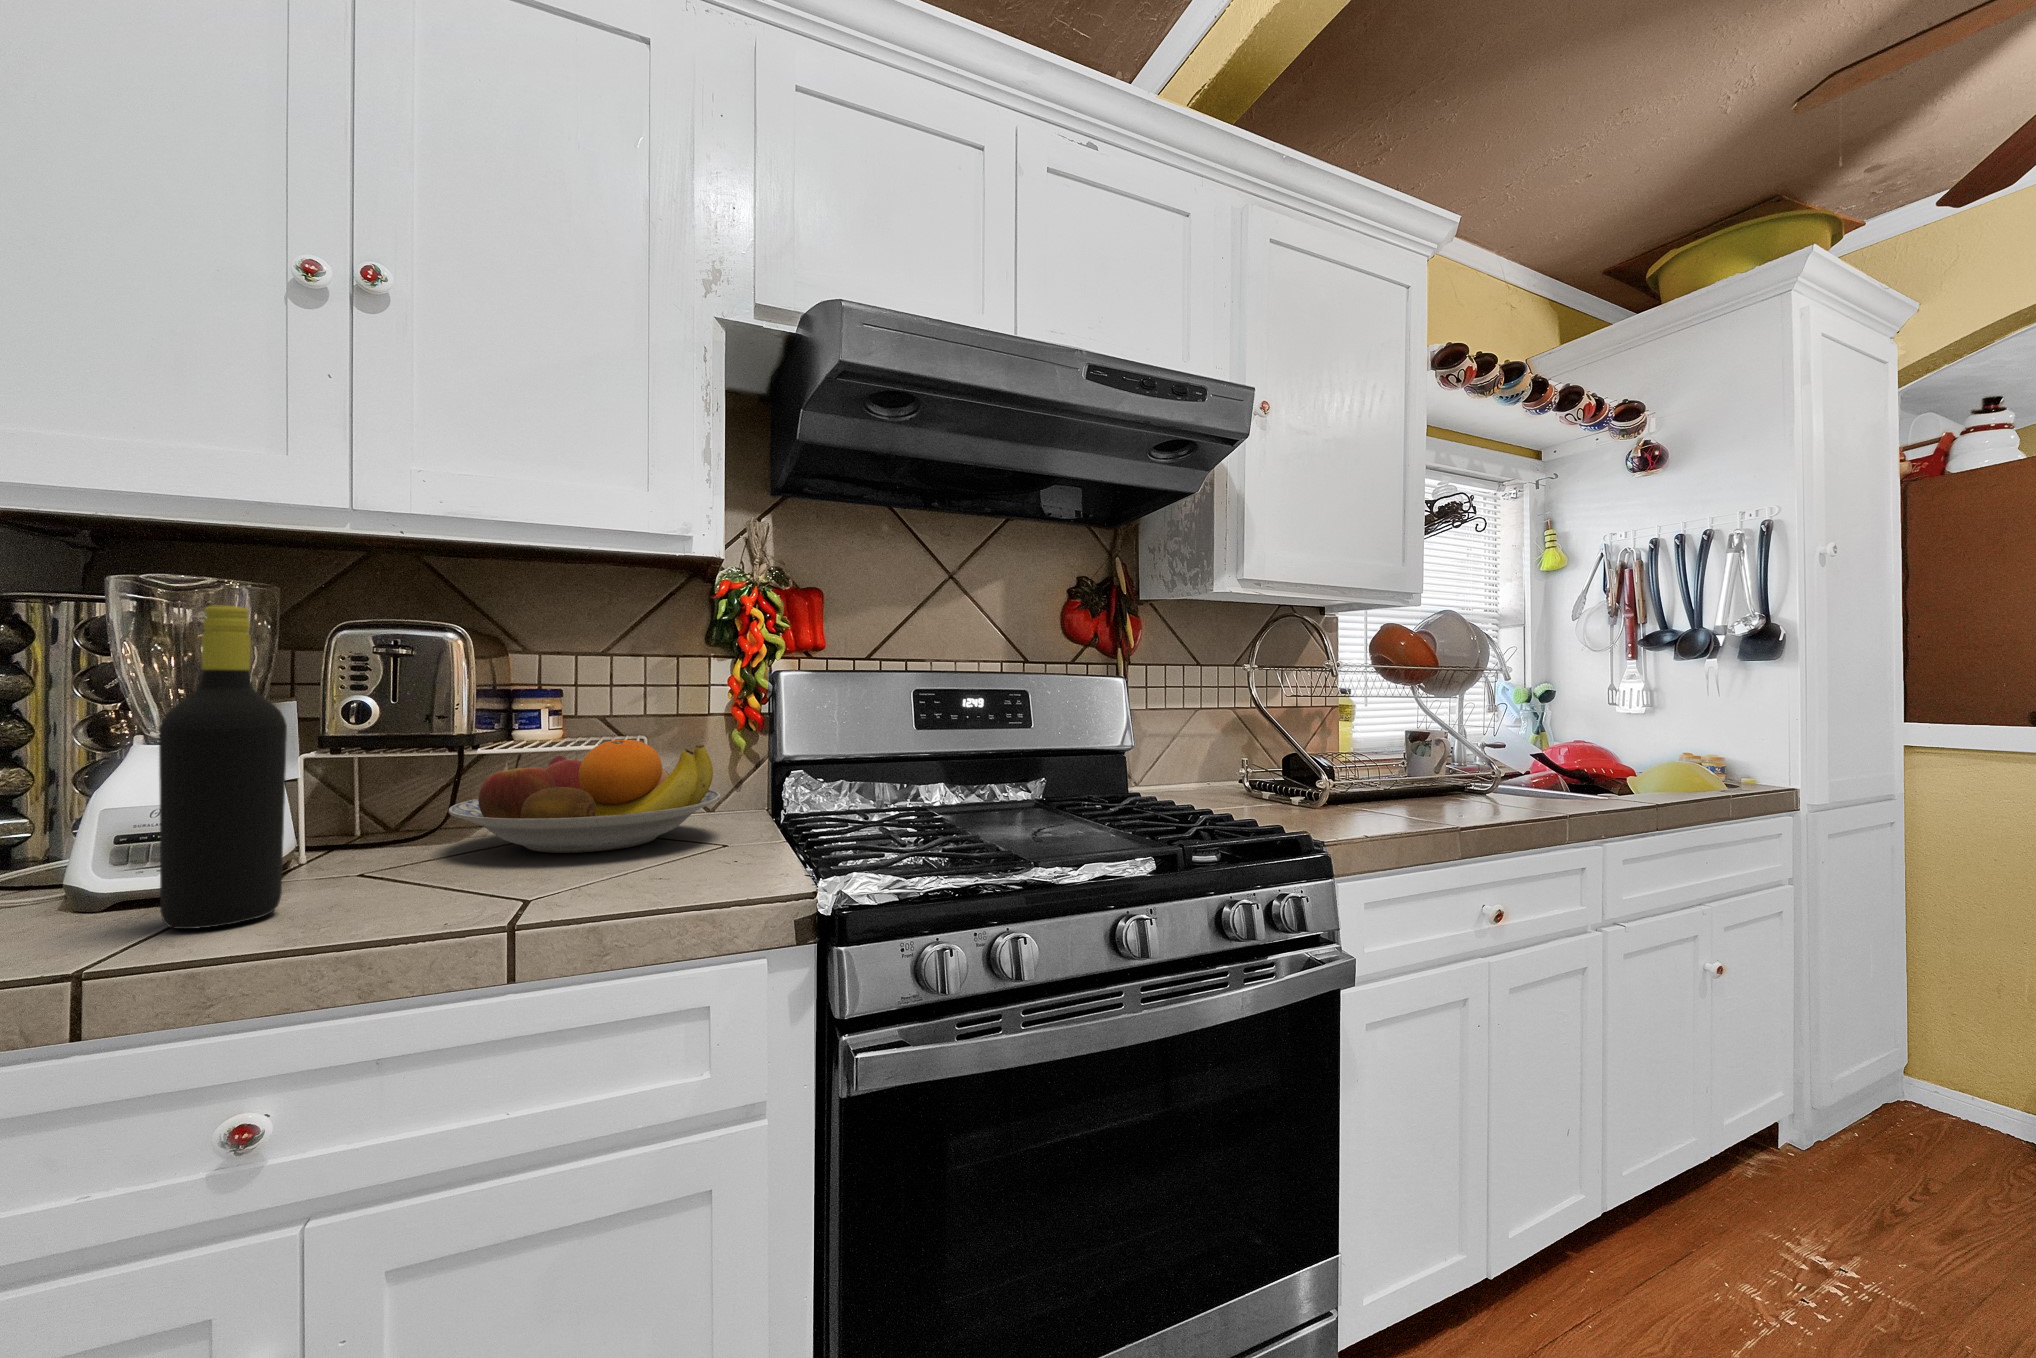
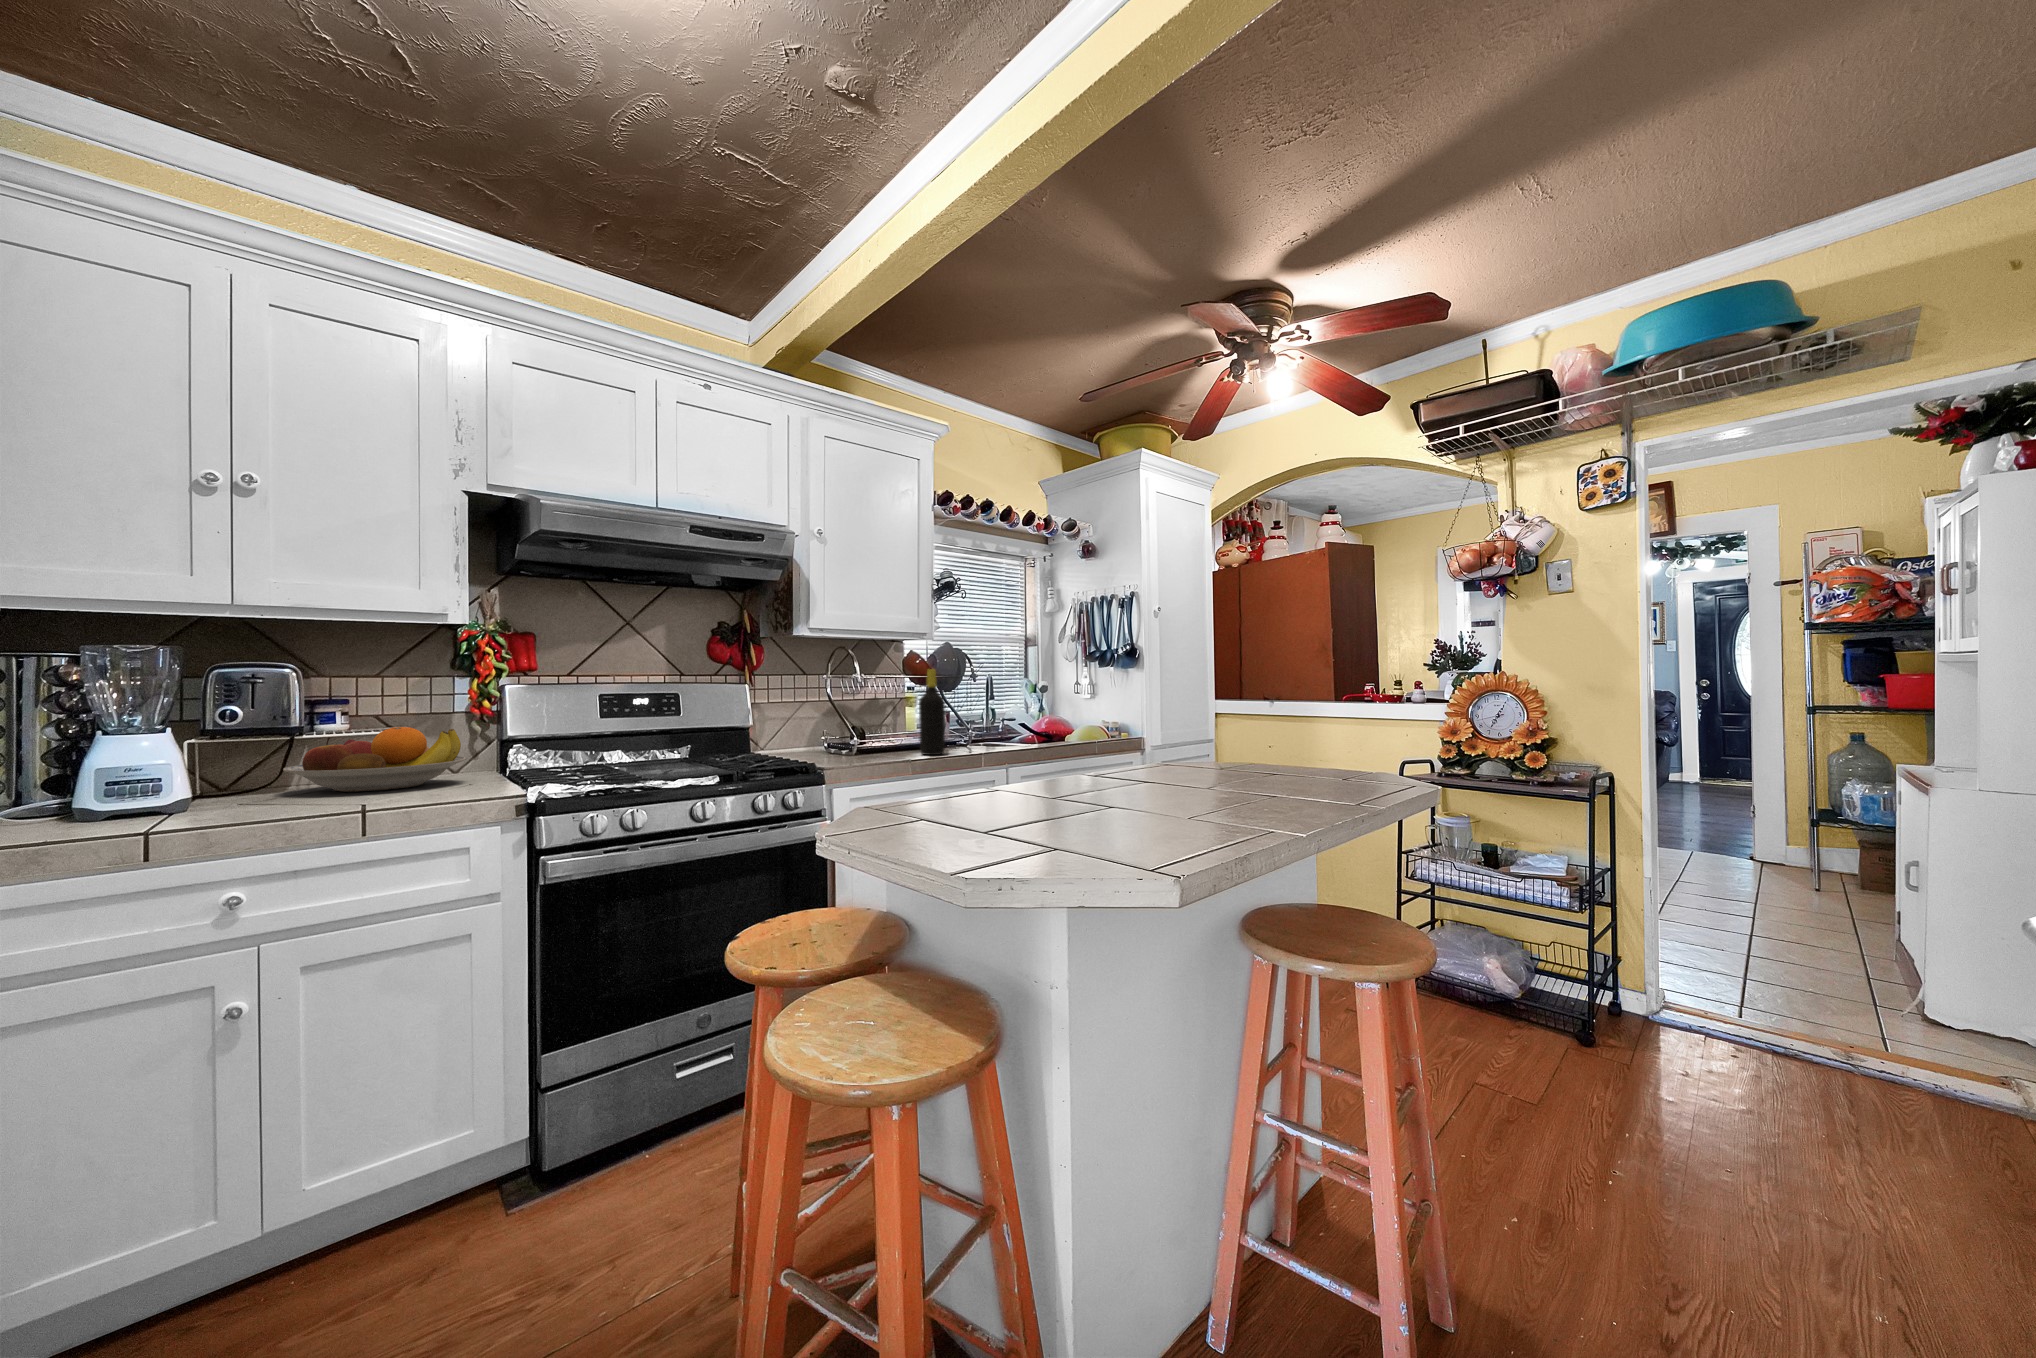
bottle: present [159,605,287,929] -> present [919,669,945,755]

